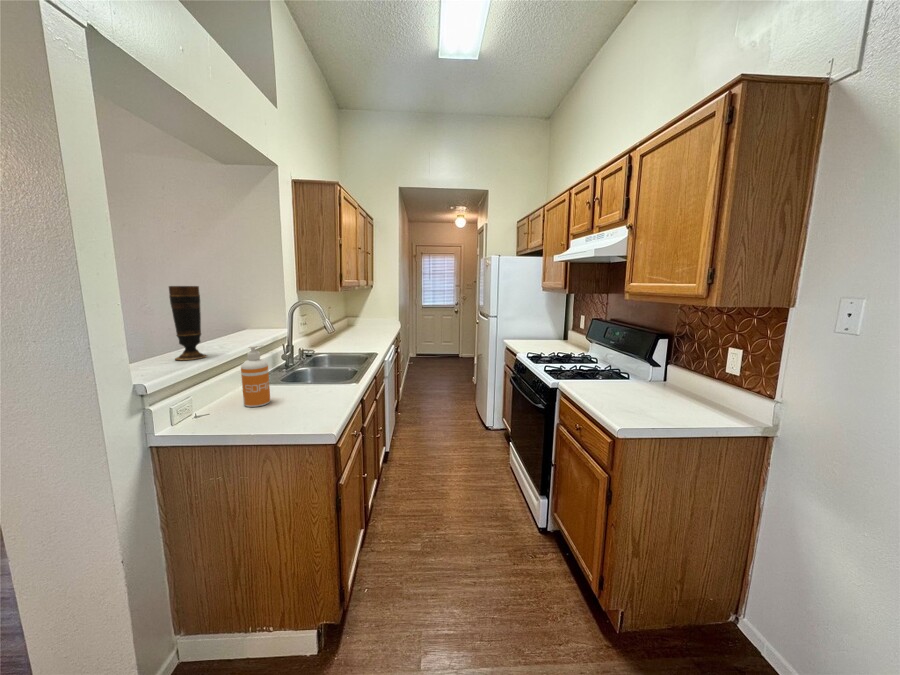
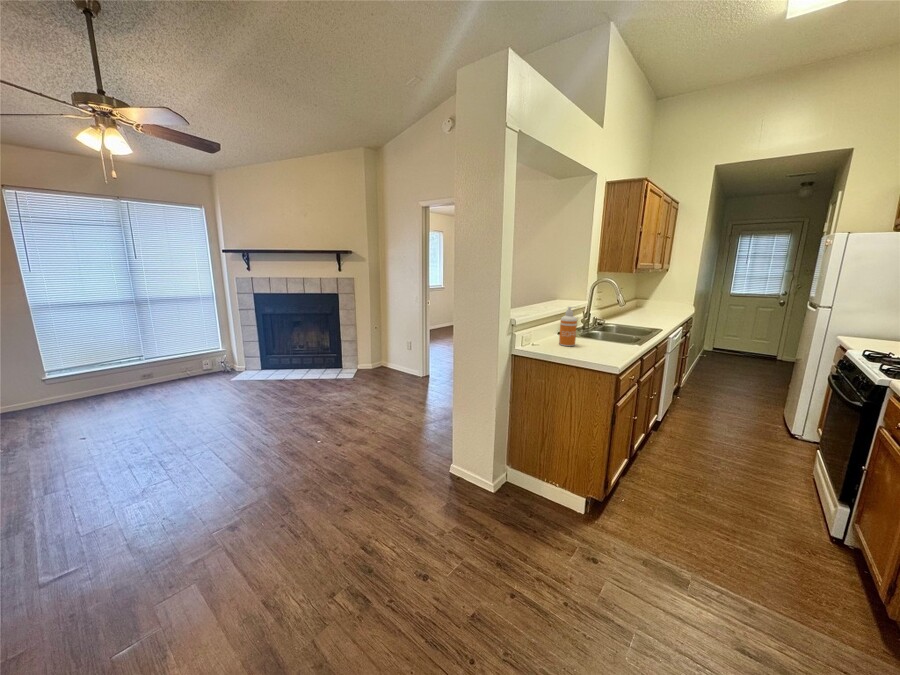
vase: present [169,286,207,360] -> none [525,267,543,312]

